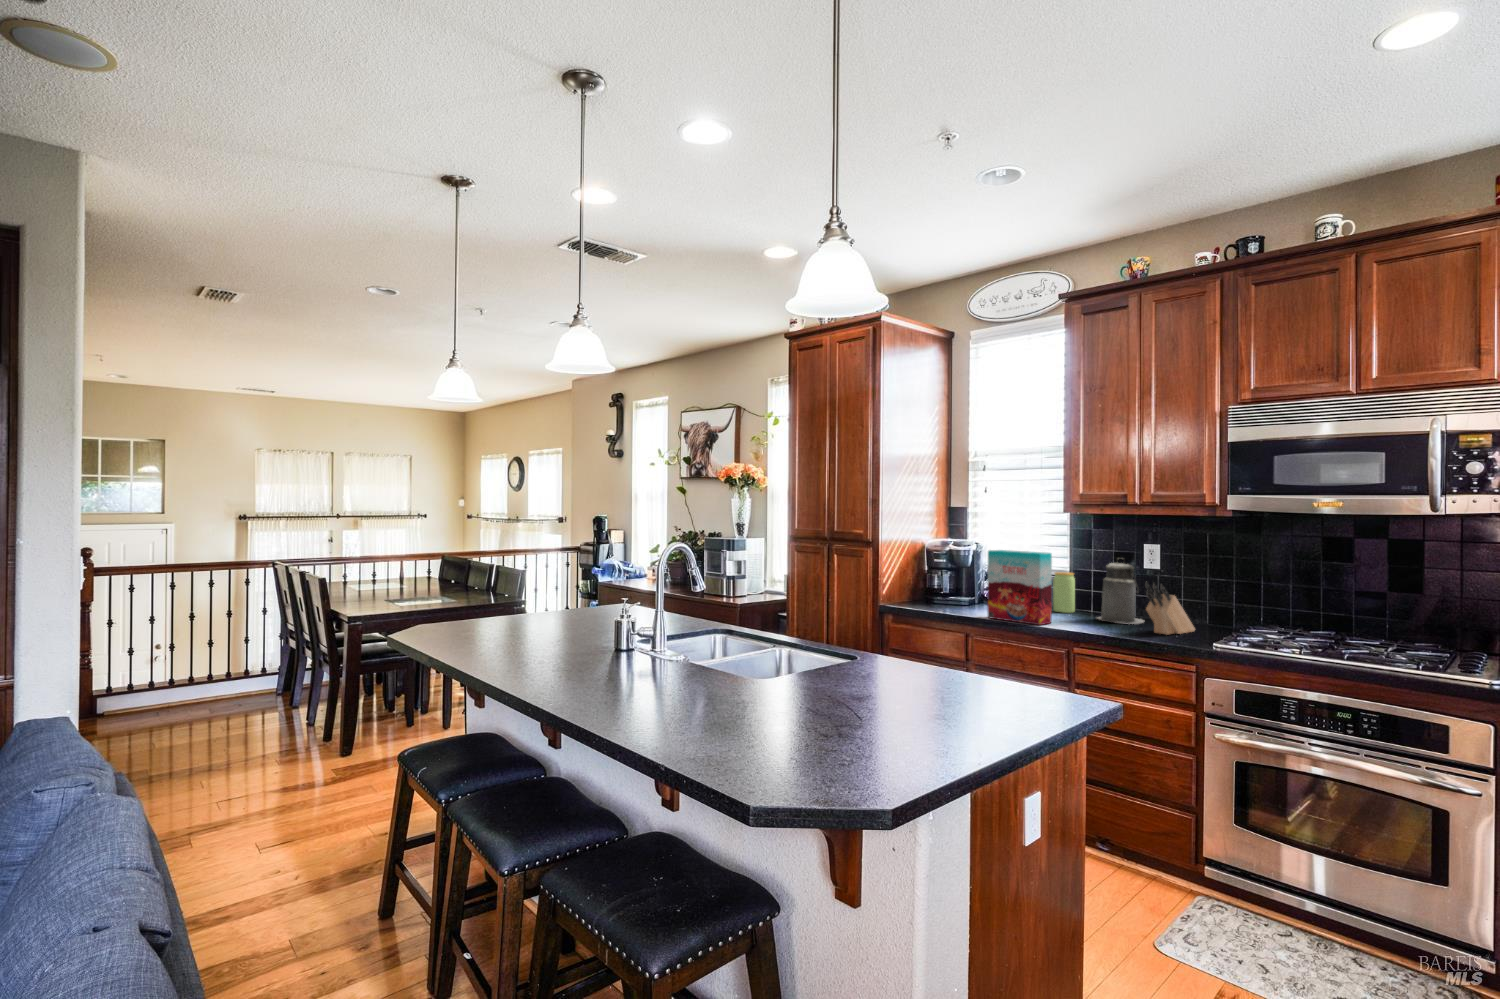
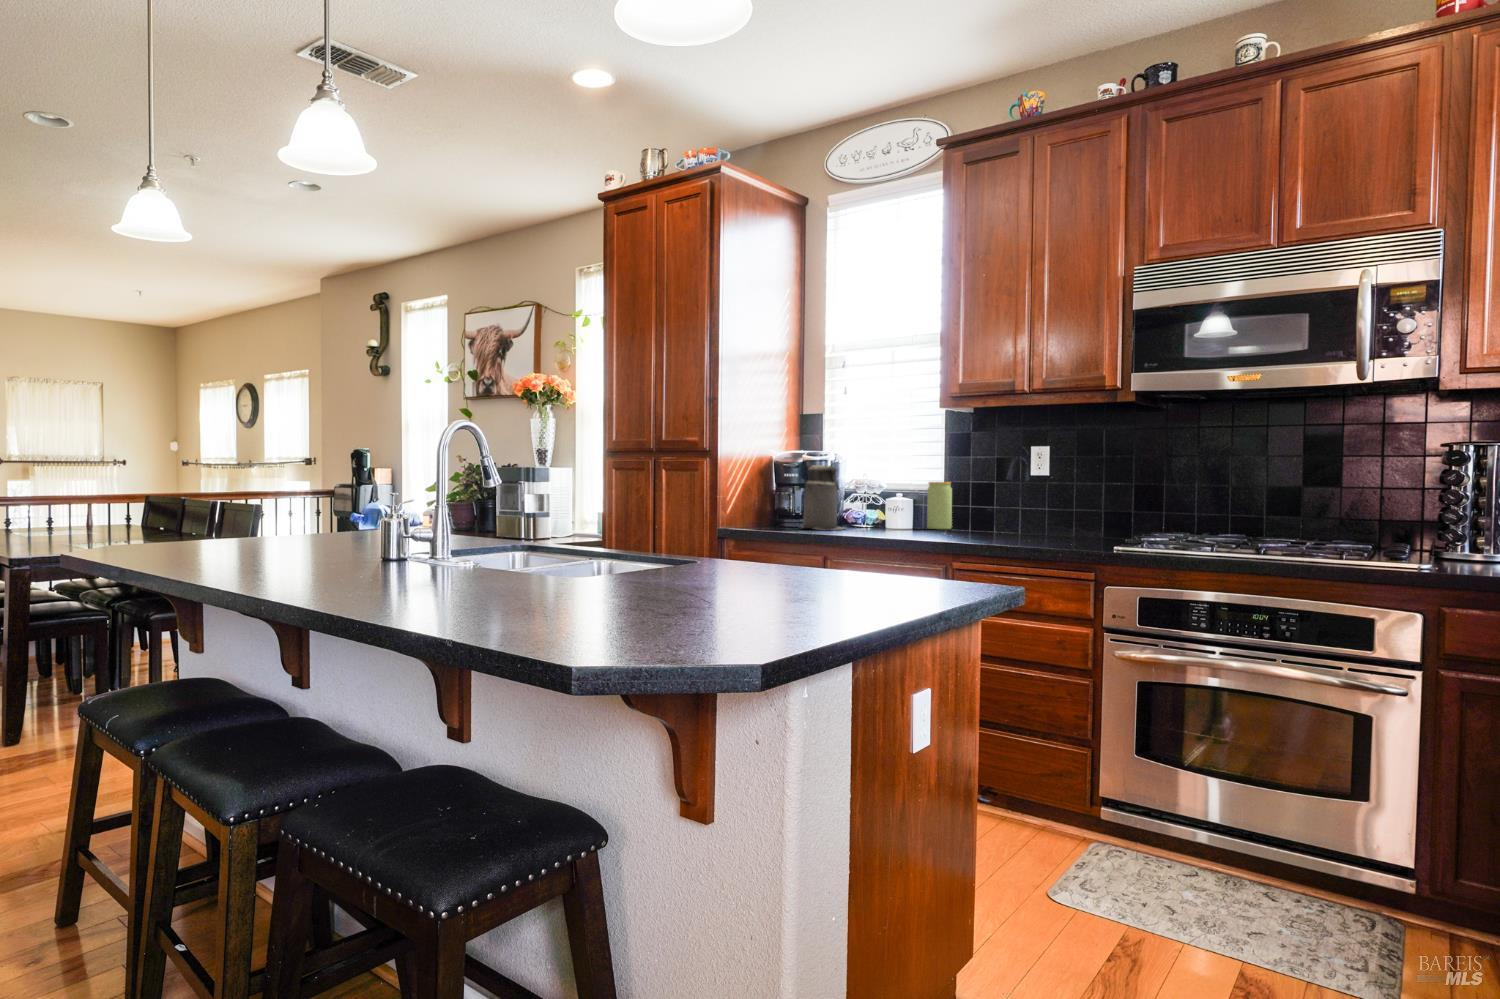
cereal box: present [988,550,1052,625] -> none [851,447,928,536]
canister: present [1097,558,1145,624] -> present [803,459,846,530]
knife block: present [1145,582,1195,635] -> none [1036,475,1090,539]

